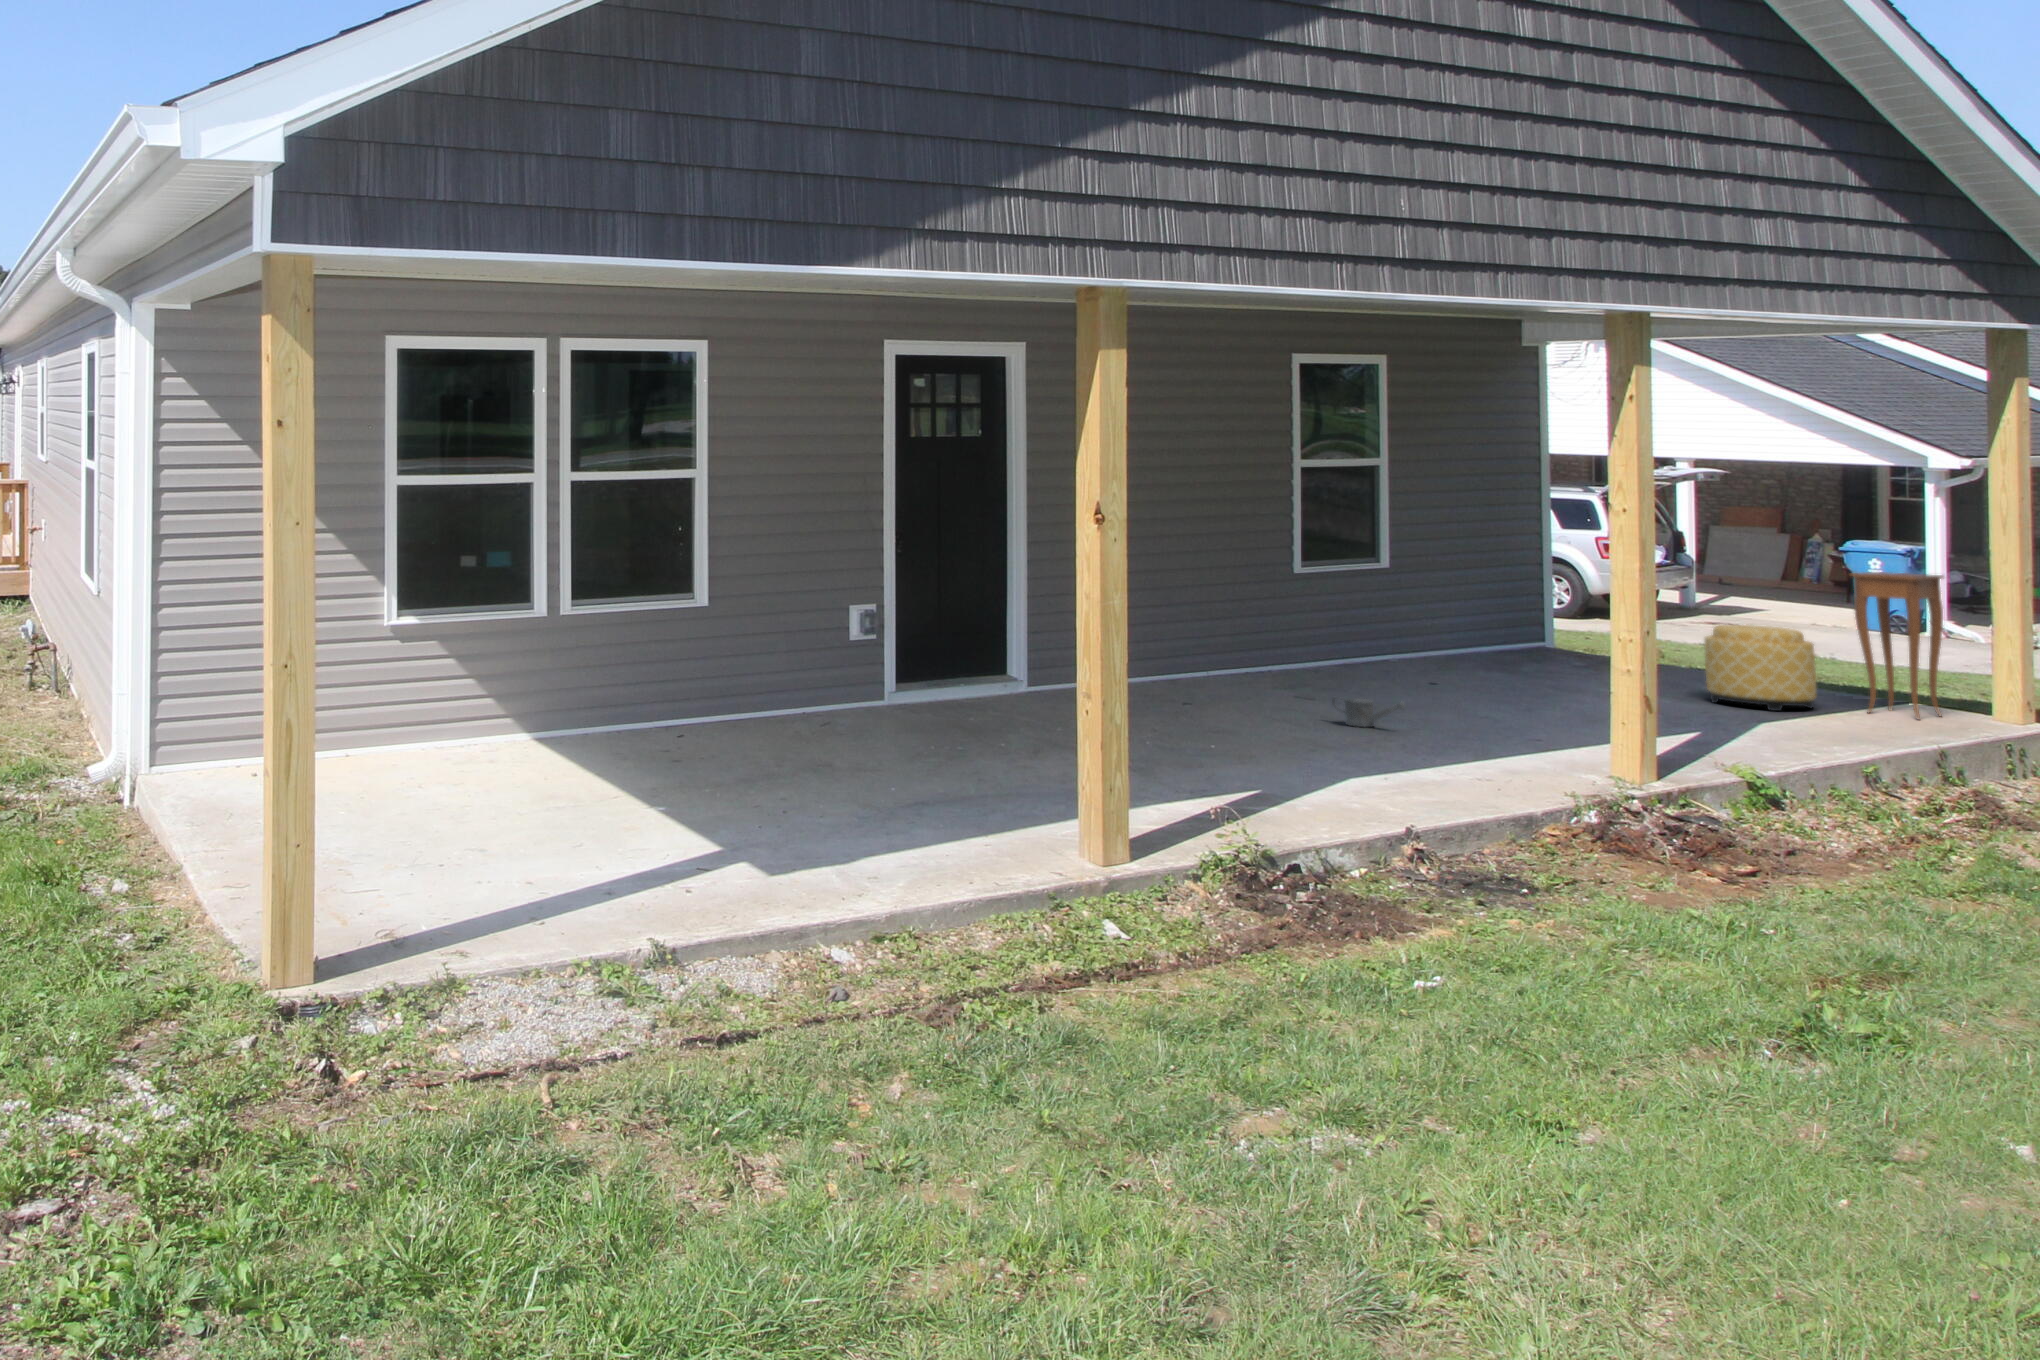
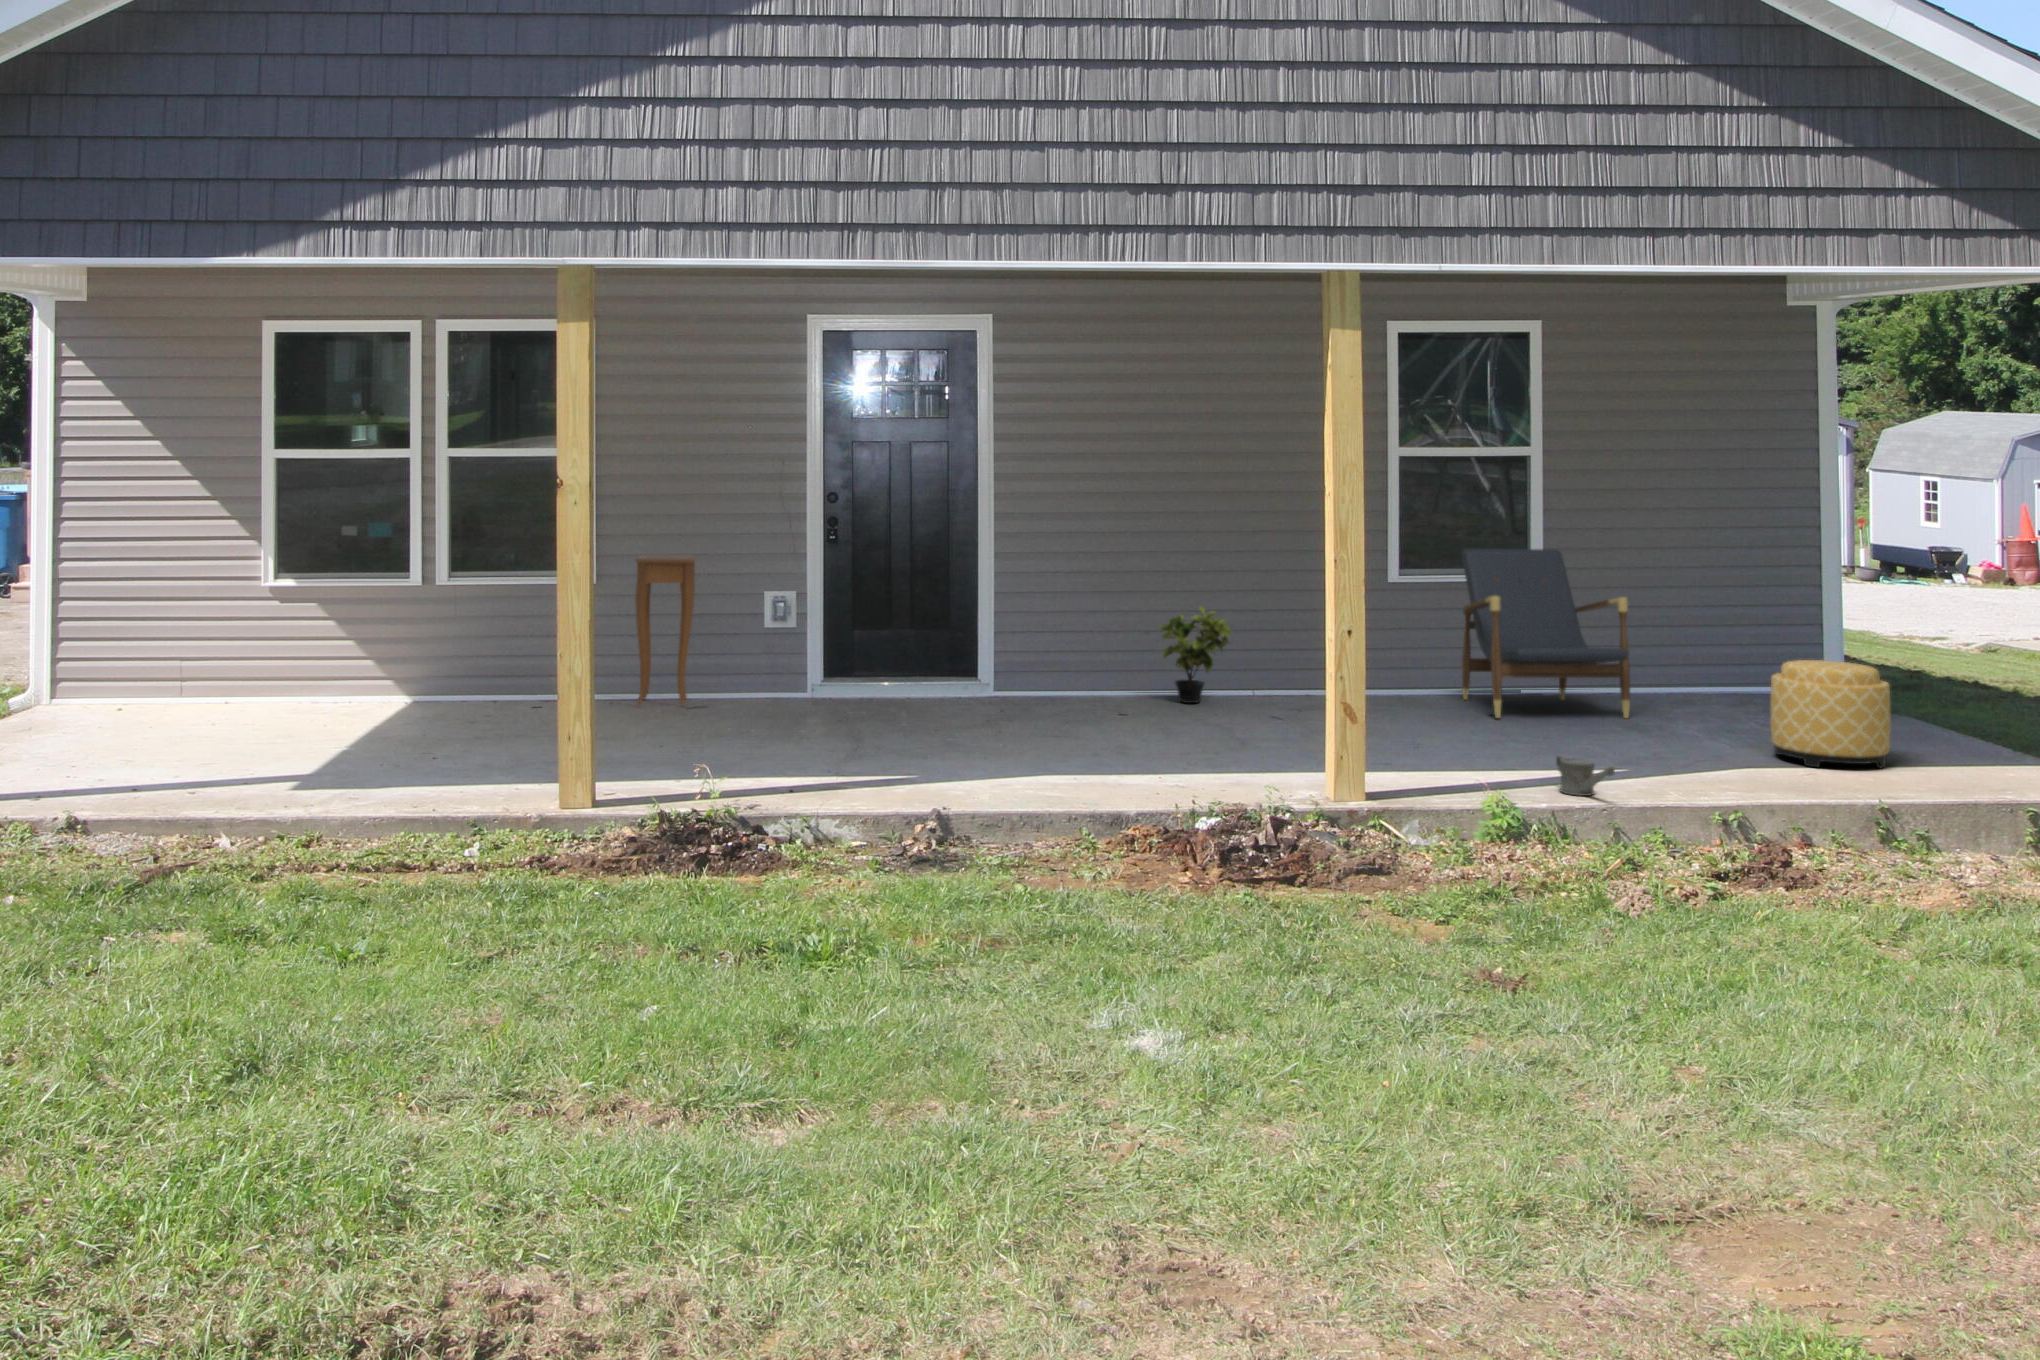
lounge chair: none [1348,545,1530,688] -> present [1461,549,1630,718]
side table: present [1850,572,1943,719] -> present [635,555,696,706]
potted plant: none [1160,605,1238,692] -> present [1160,606,1231,703]
watering can: present [1332,698,1405,727] -> present [1556,756,1615,796]

